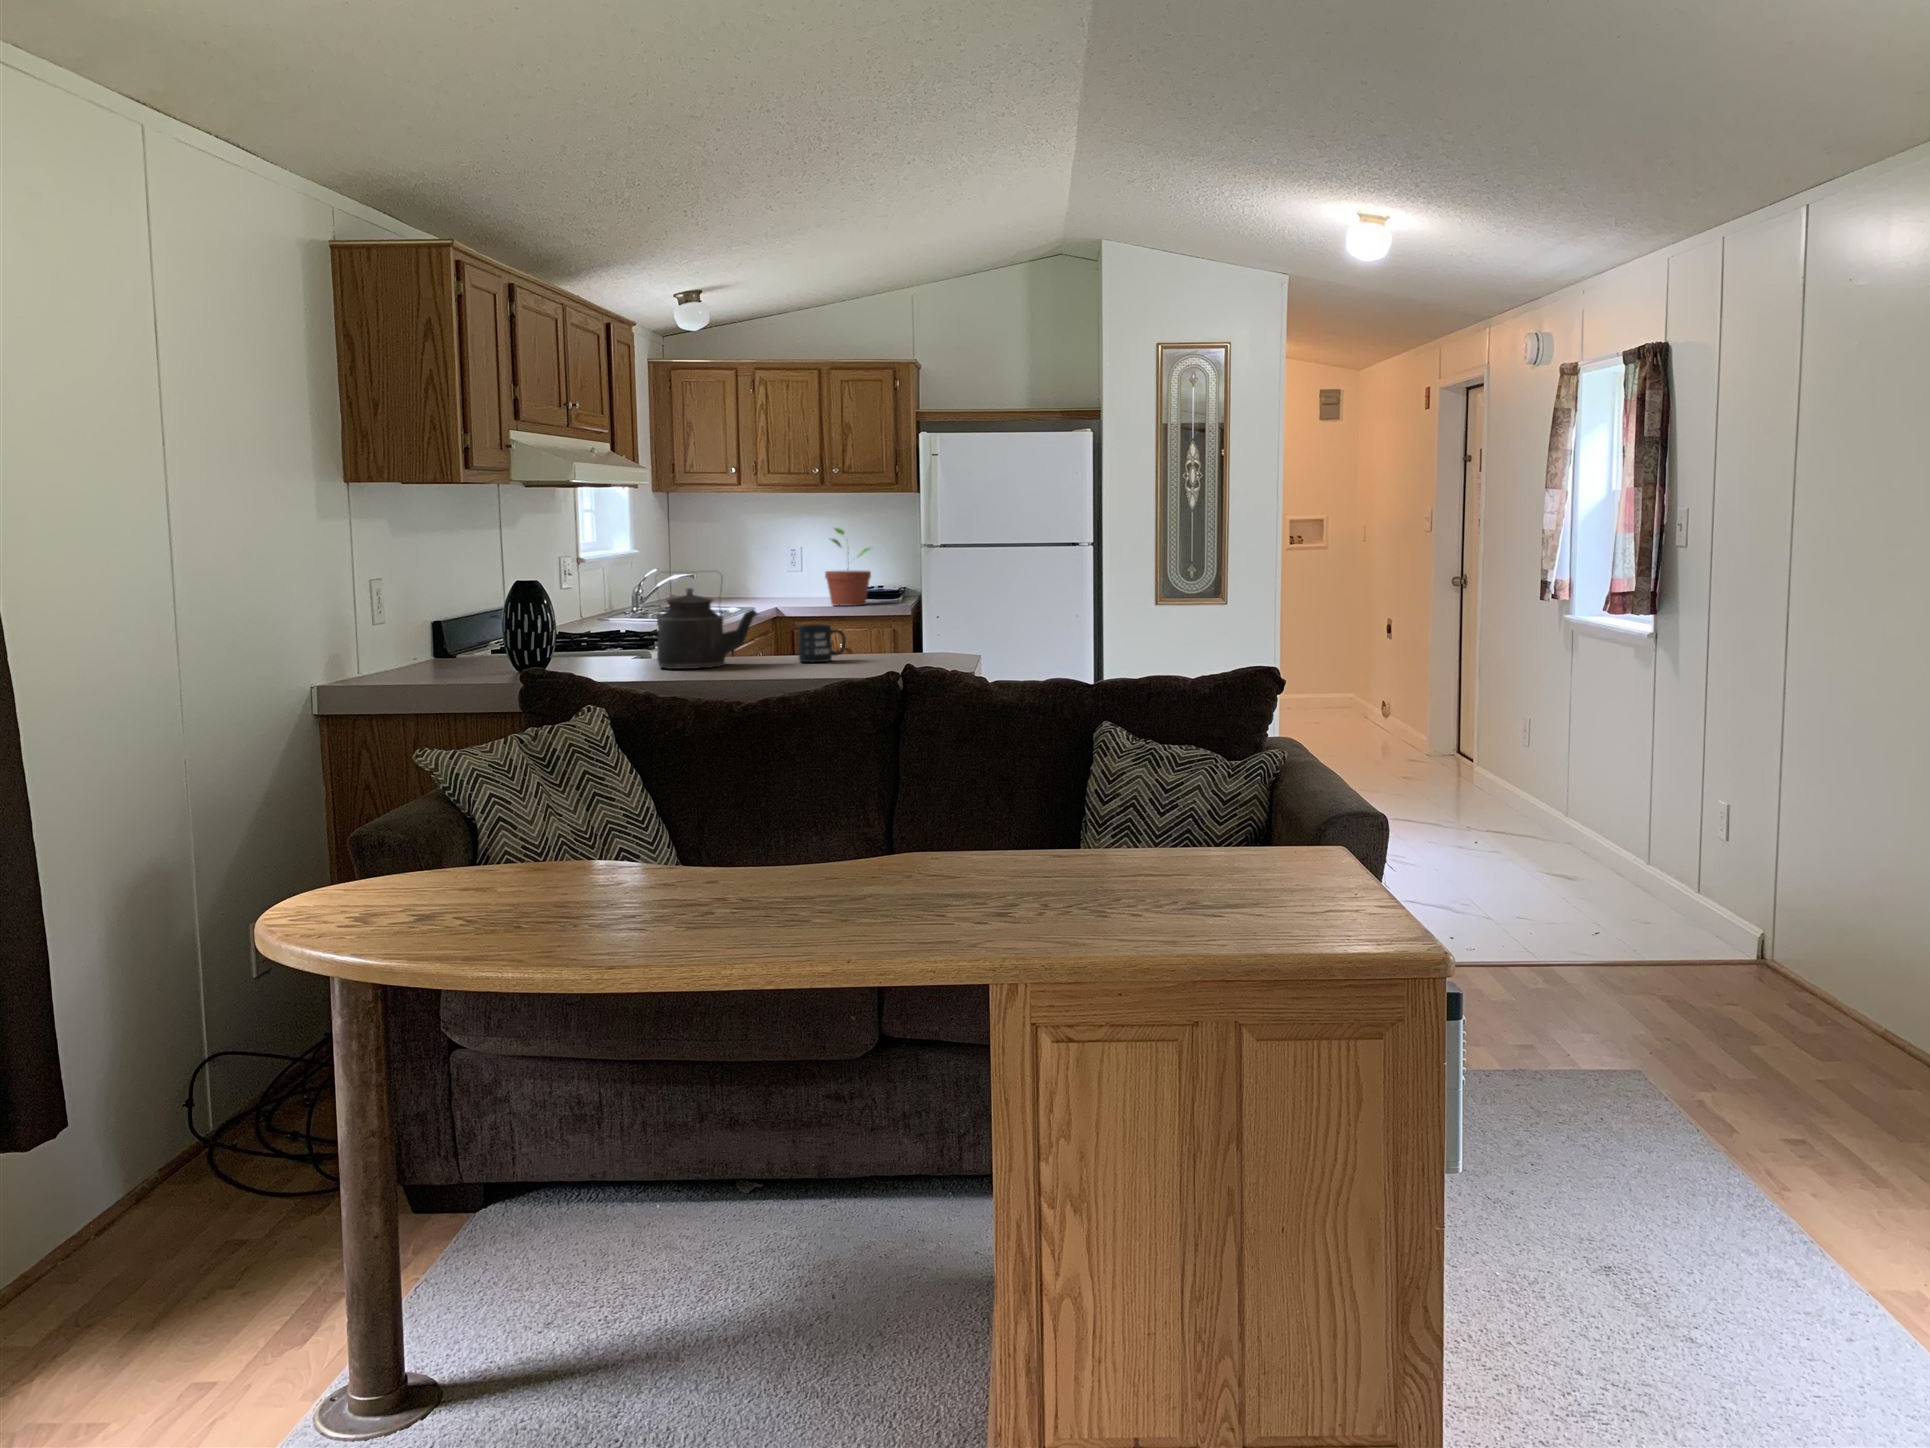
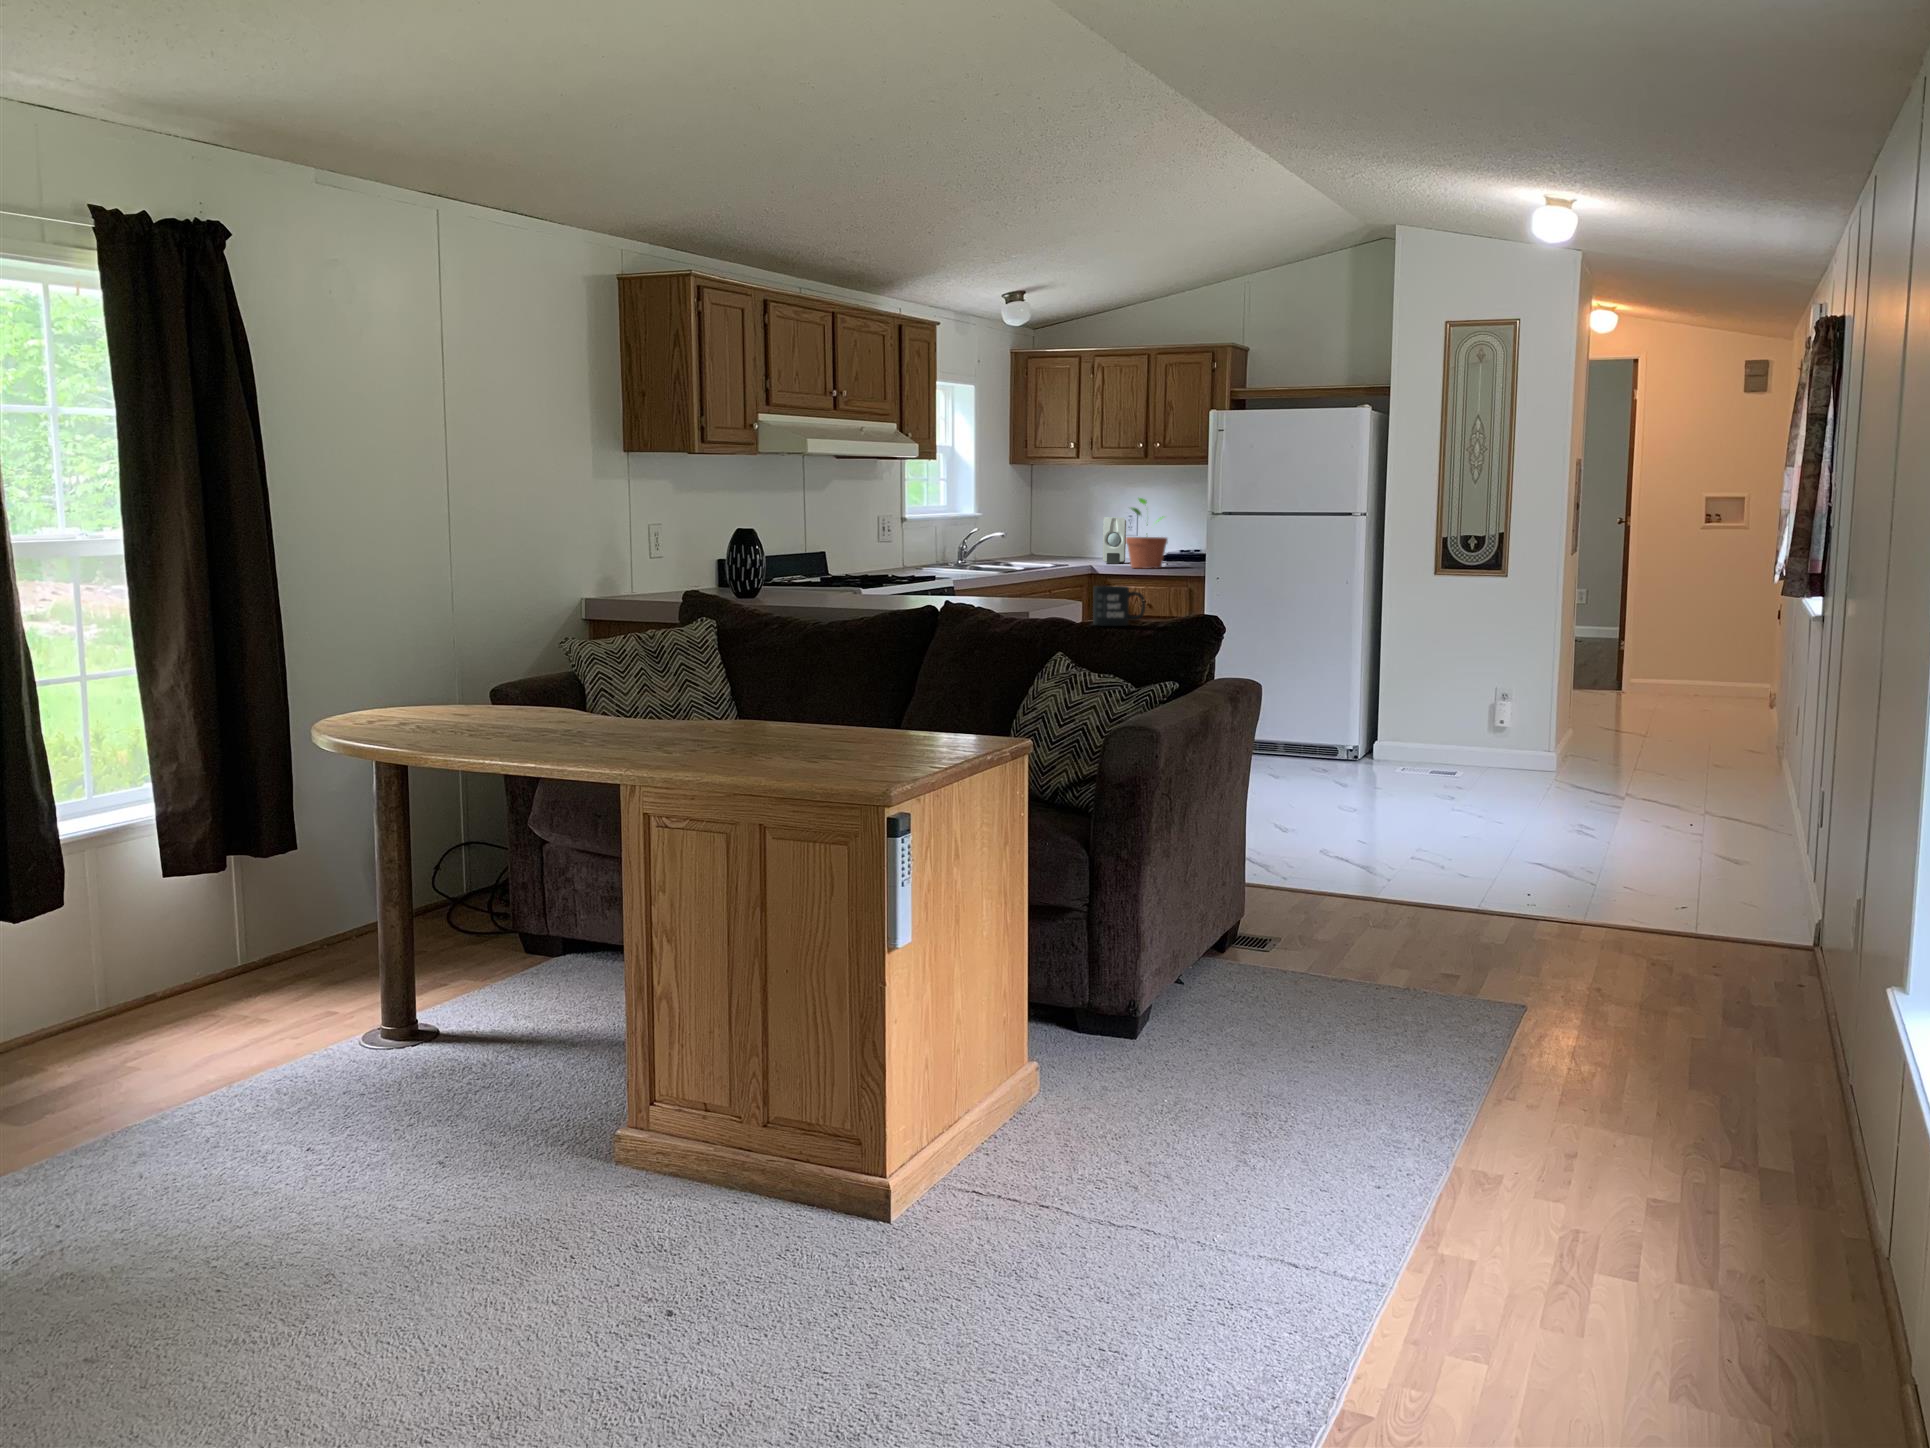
soap dispenser: none [770,549,799,601] -> present [1103,517,1126,564]
kettle: present [657,572,757,669] -> none [836,523,917,601]
mug: present [798,624,846,662] -> present [1093,586,1145,626]

